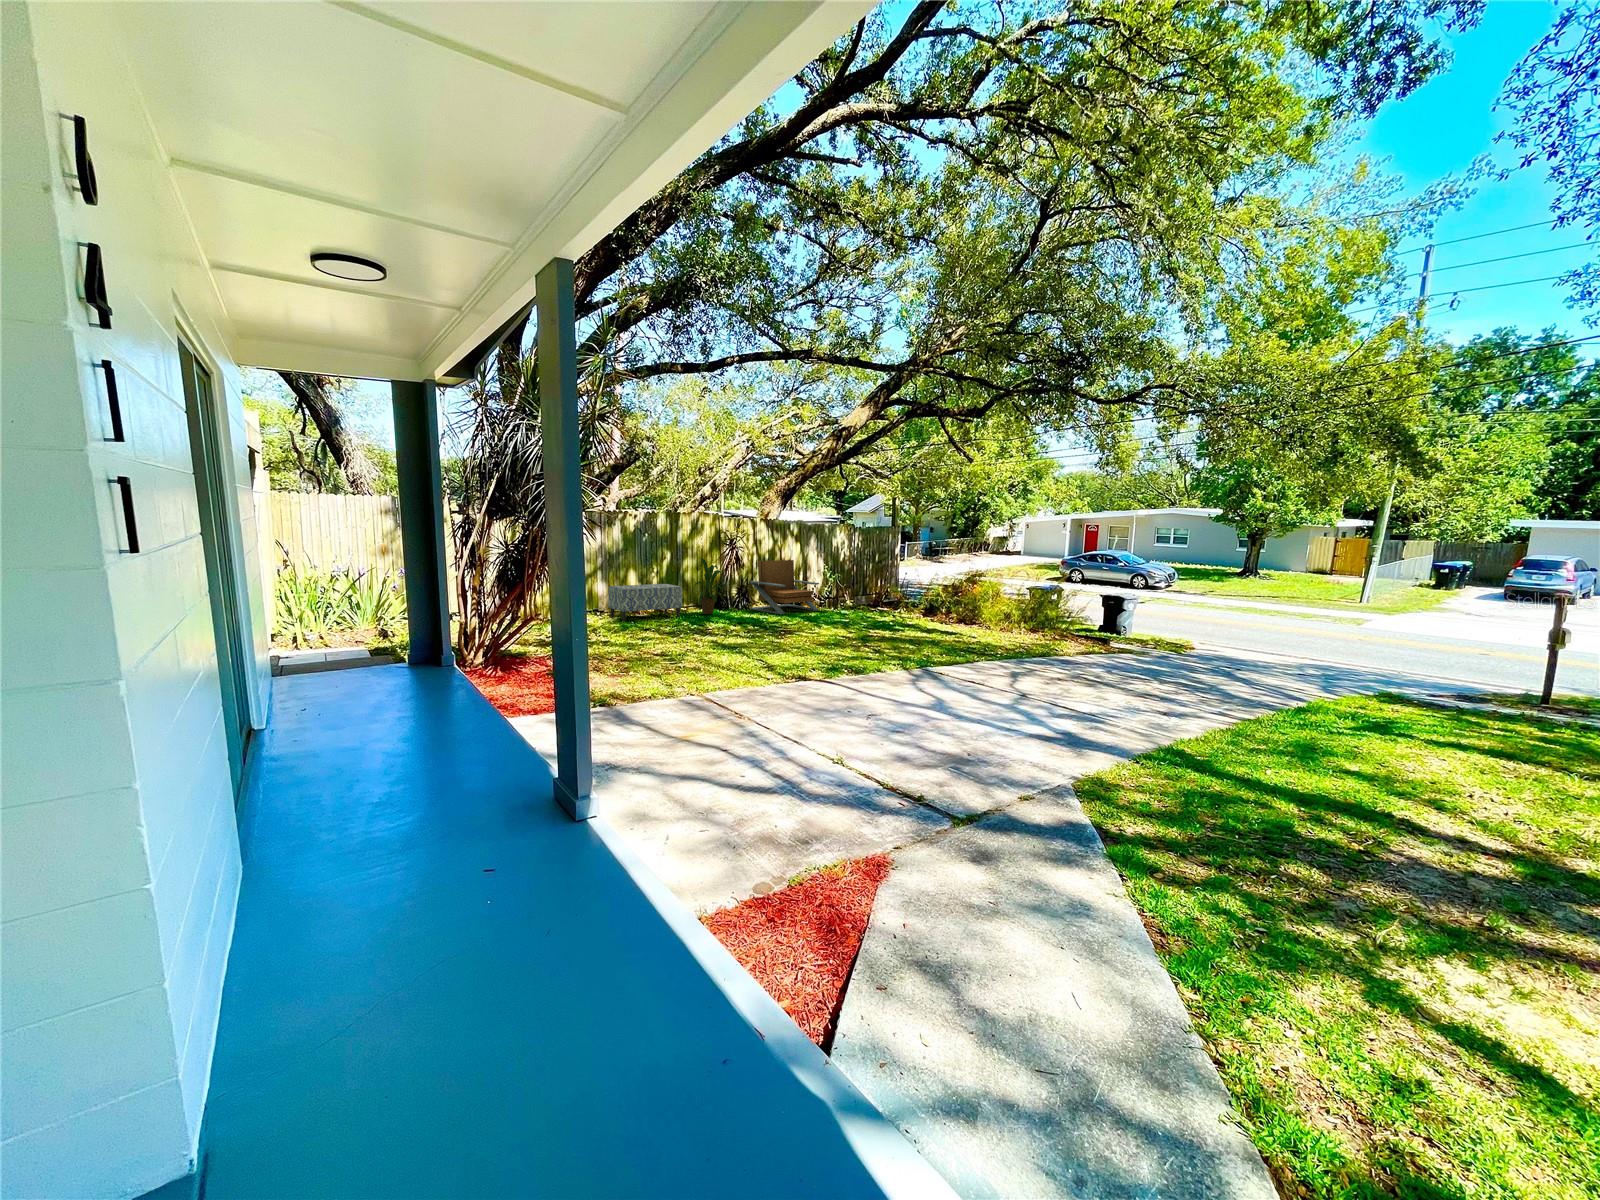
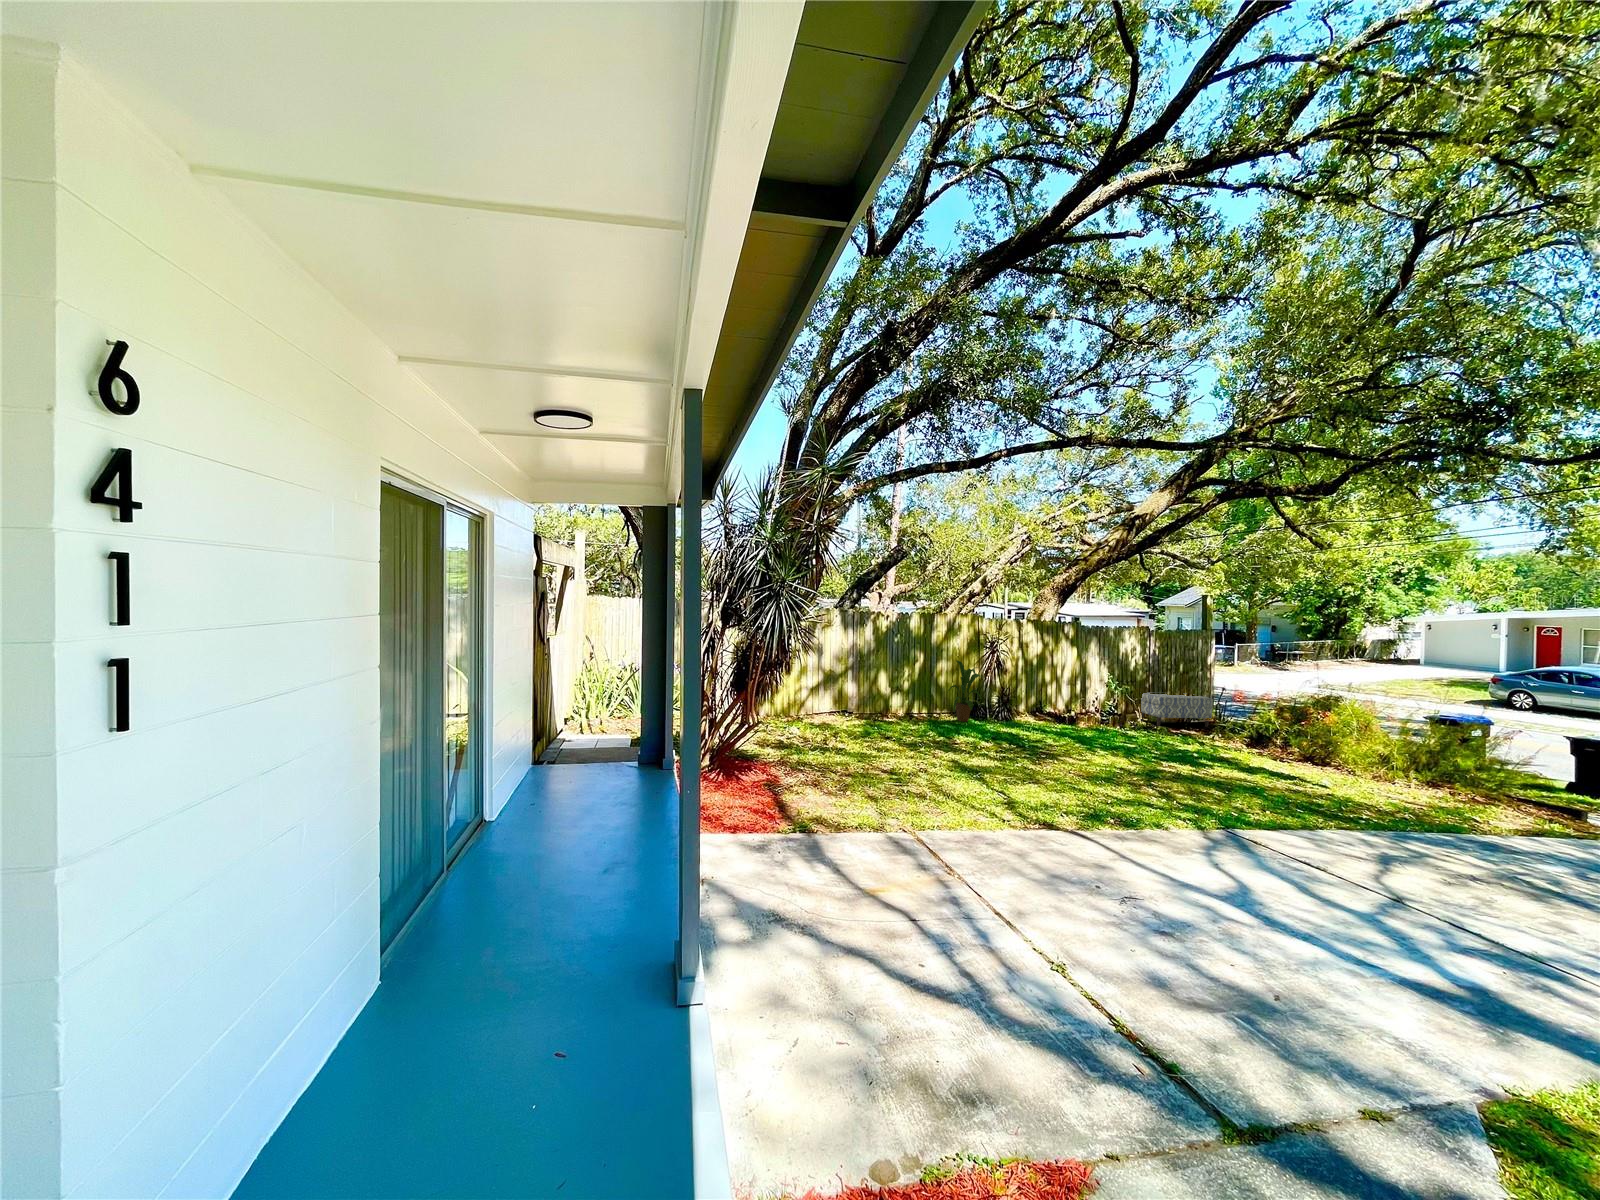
lounge chair: present [750,560,819,614] -> none [1014,665,1099,730]
bench: present [608,584,682,621] -> present [1141,693,1213,727]

